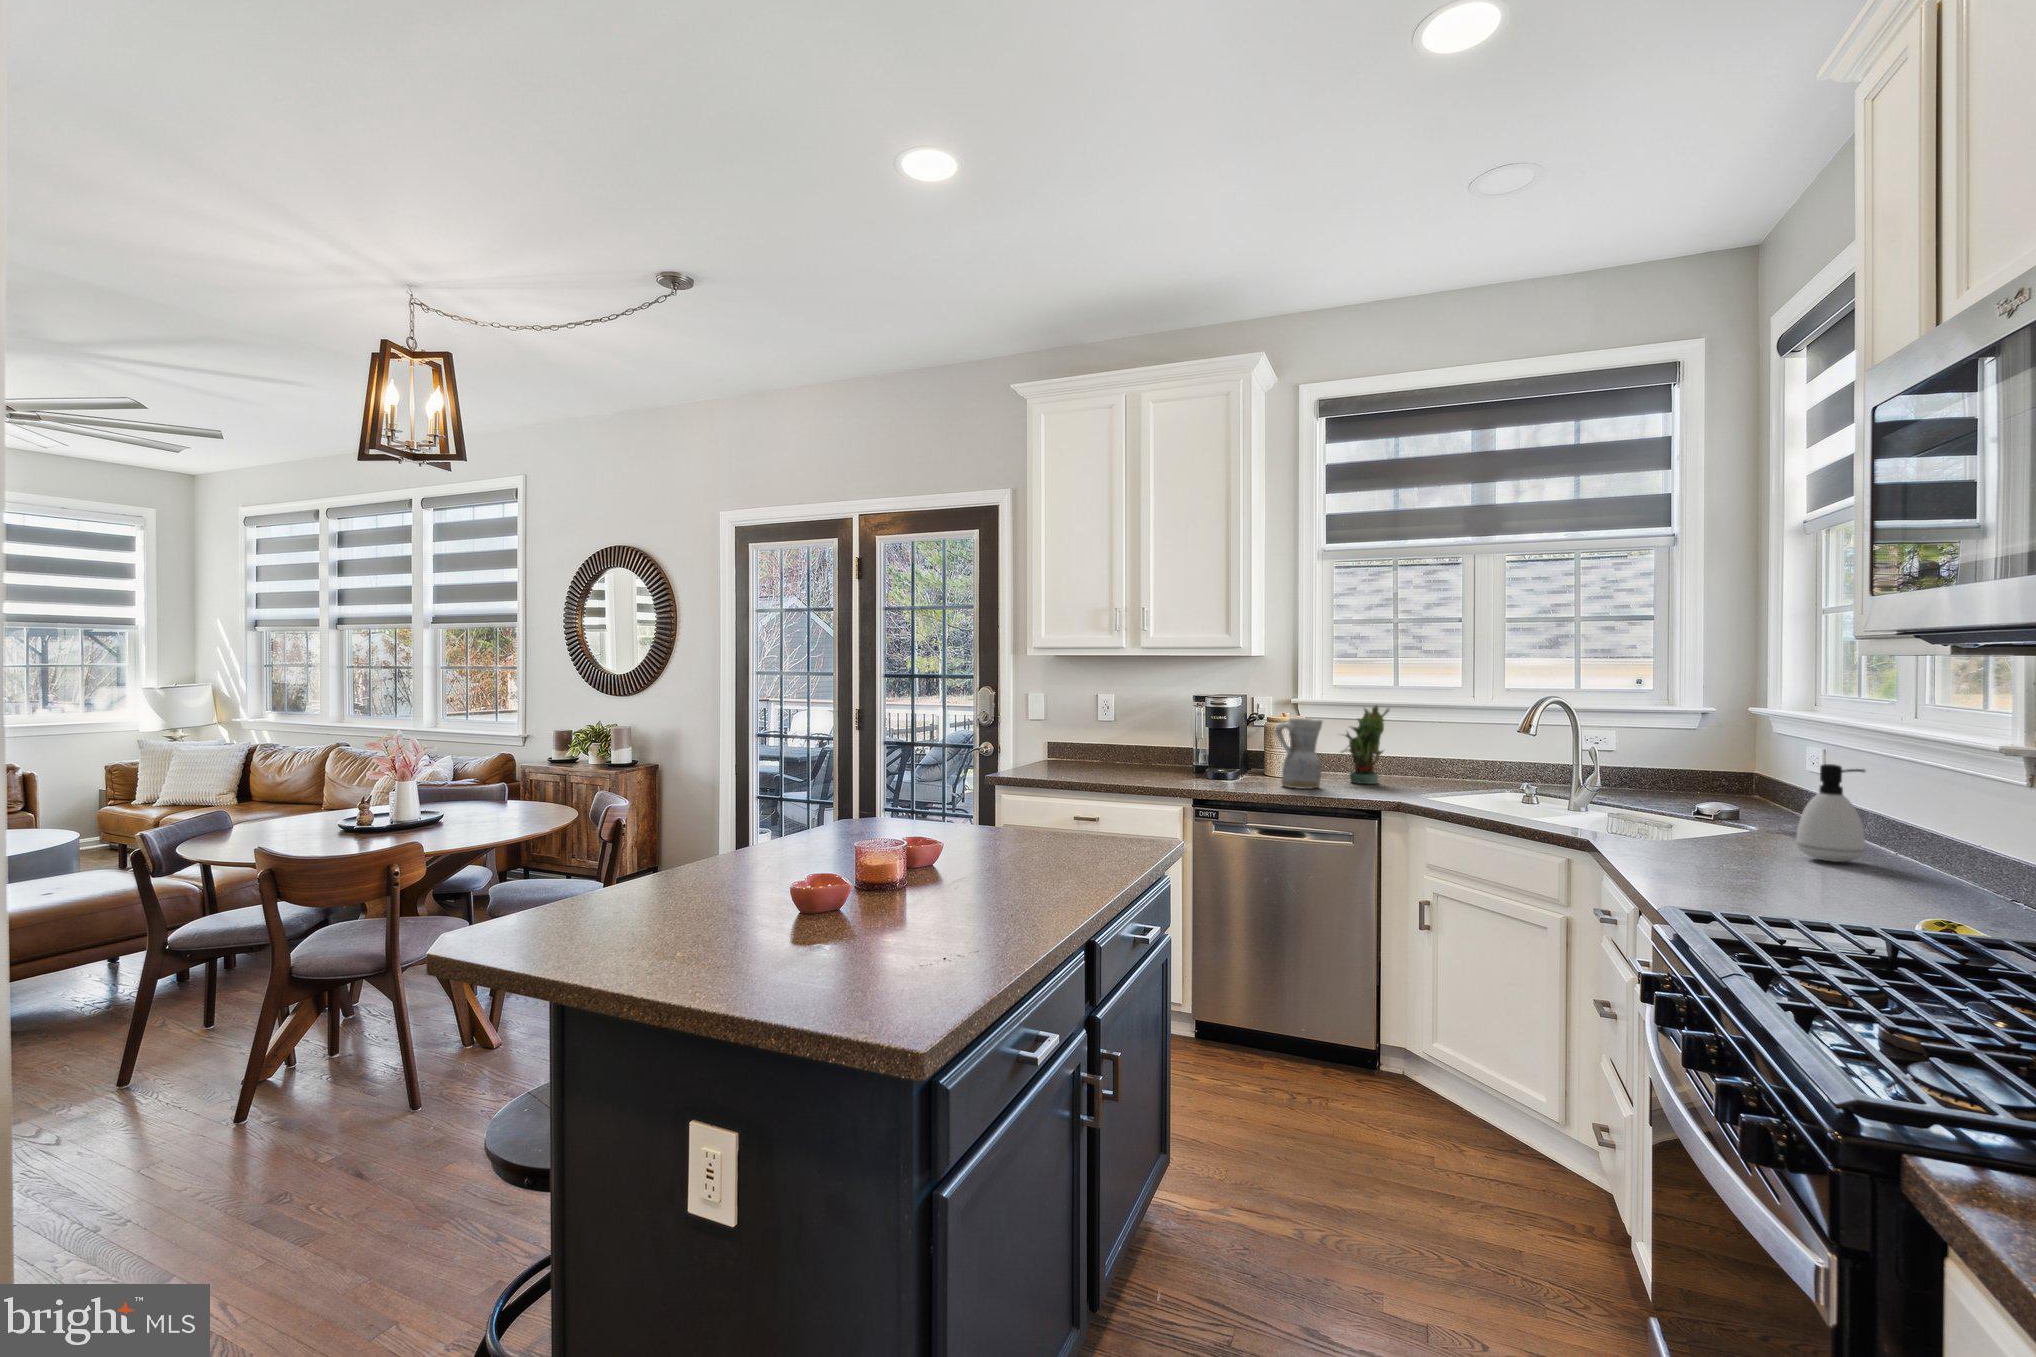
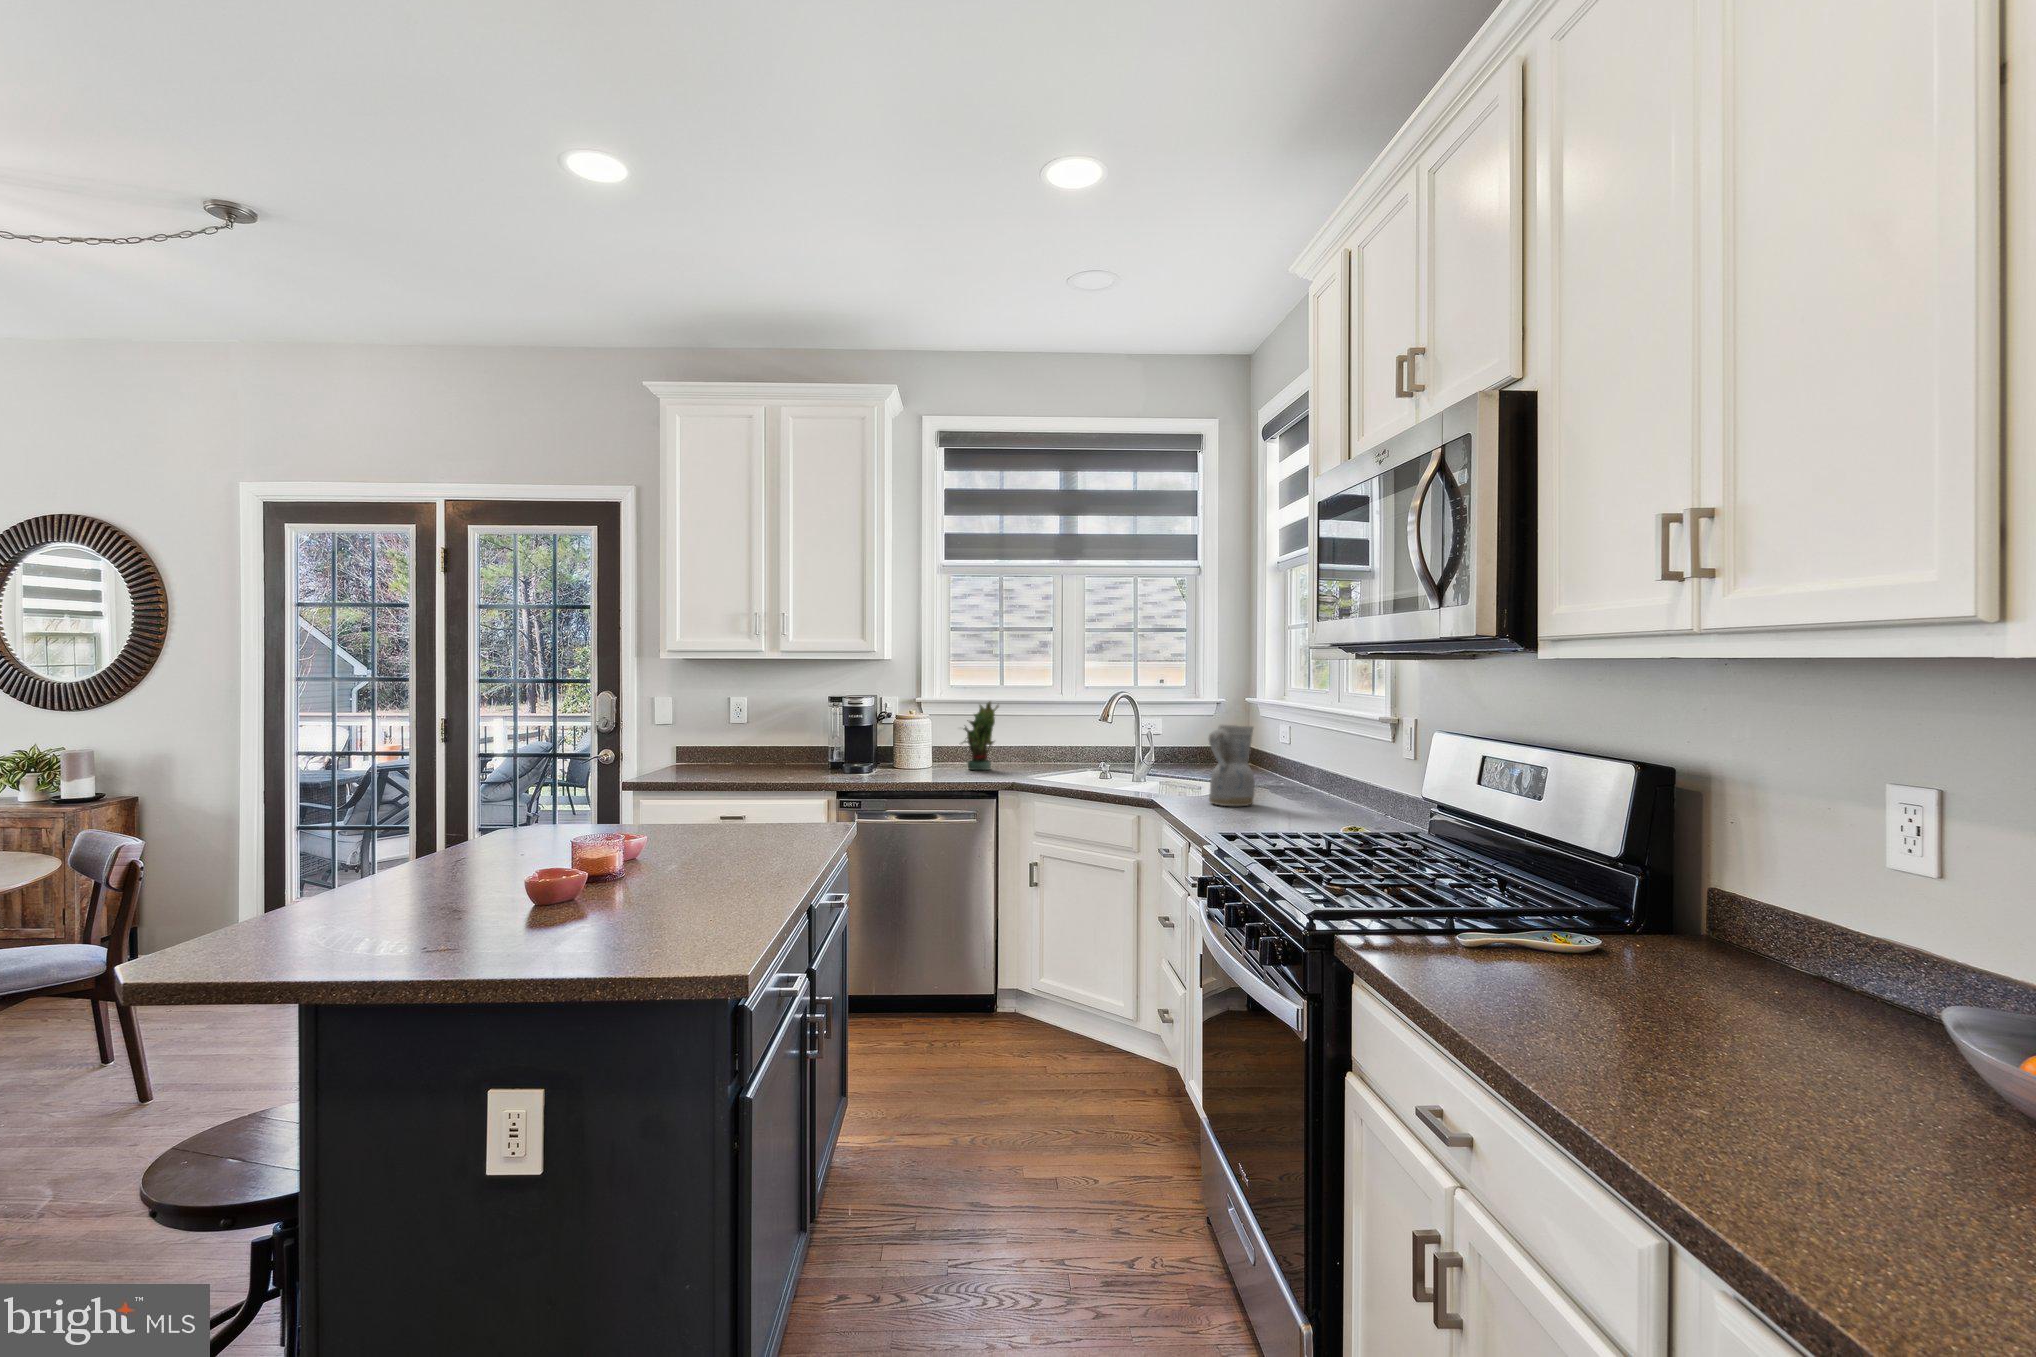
ceramic pitcher: present [1276,718,1322,789] -> present [1209,725,1255,806]
soap dispenser: present [1796,764,1865,862] -> none [1280,732,1317,799]

